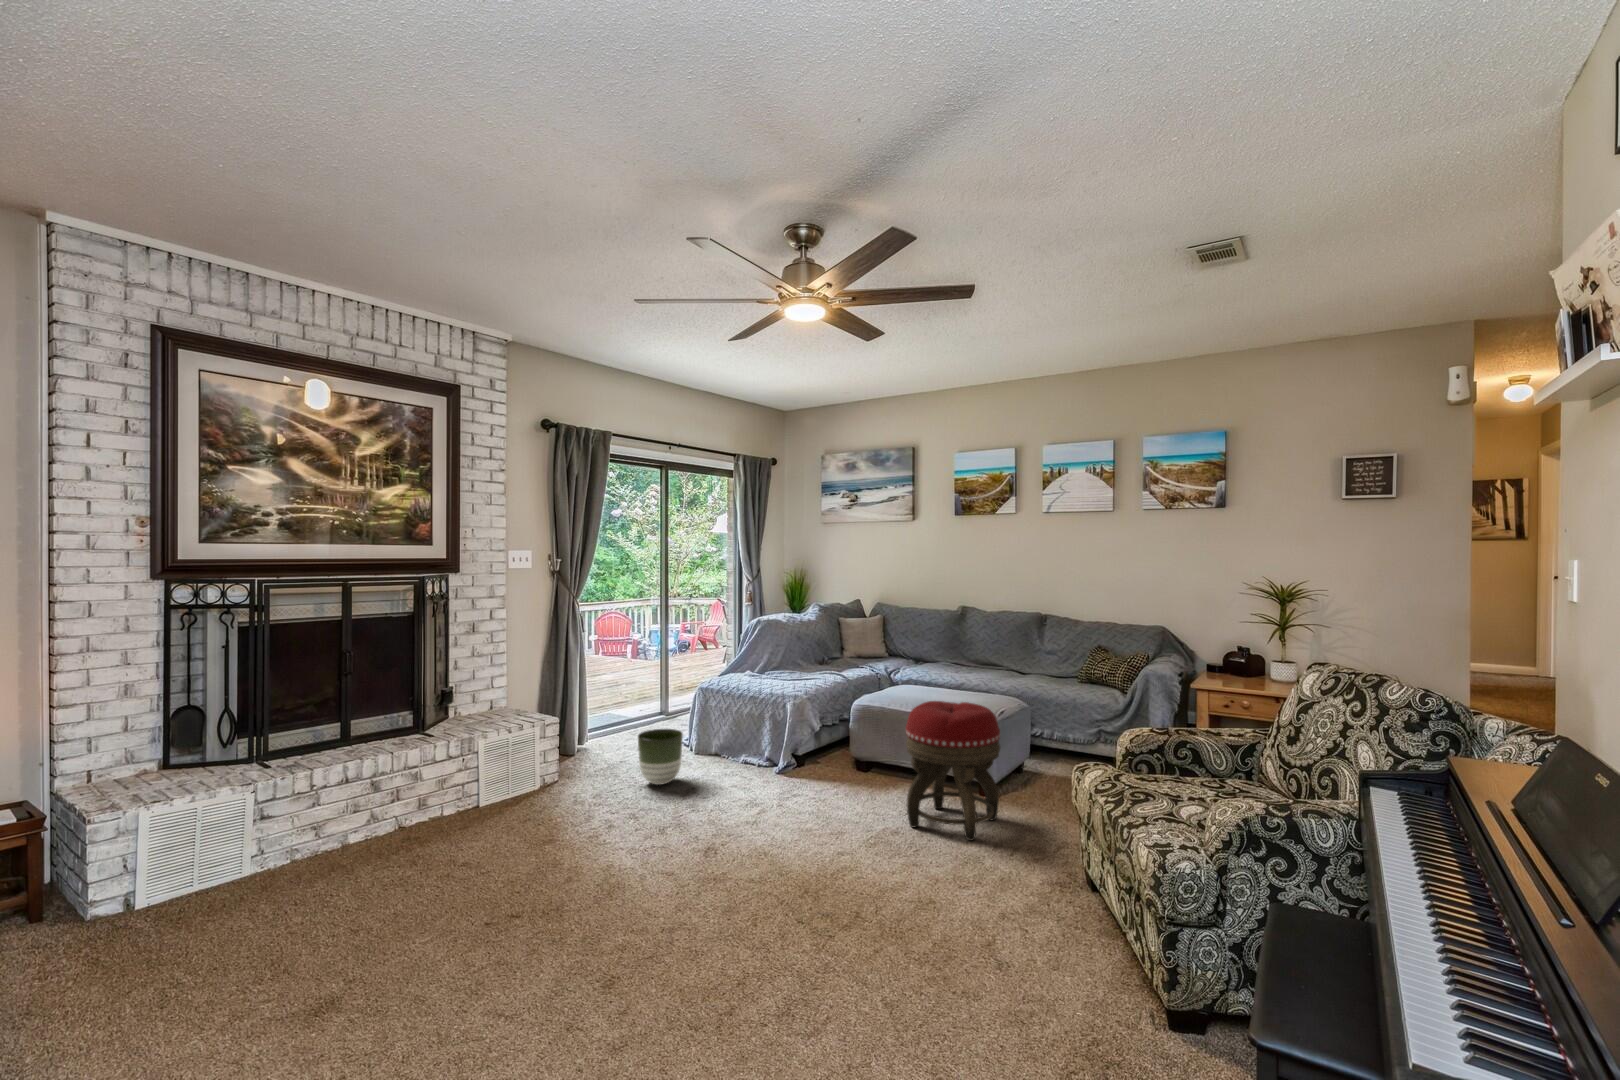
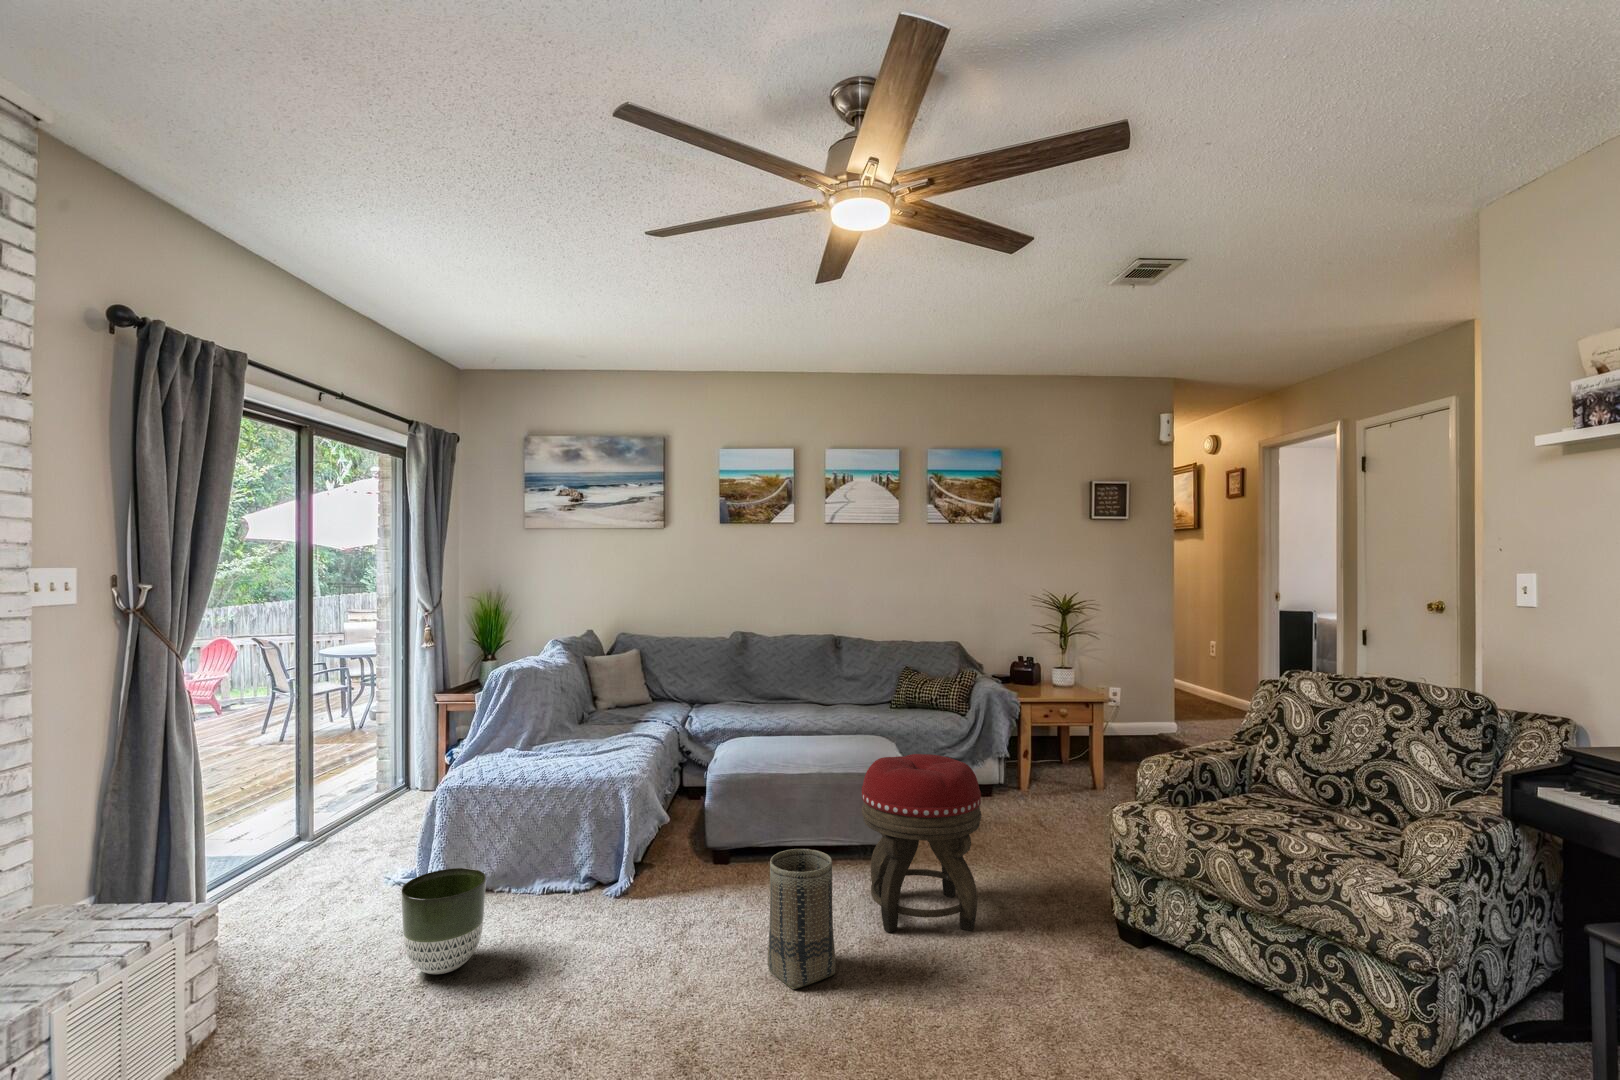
basket: none [805,749,847,837] -> present [768,849,835,989]

